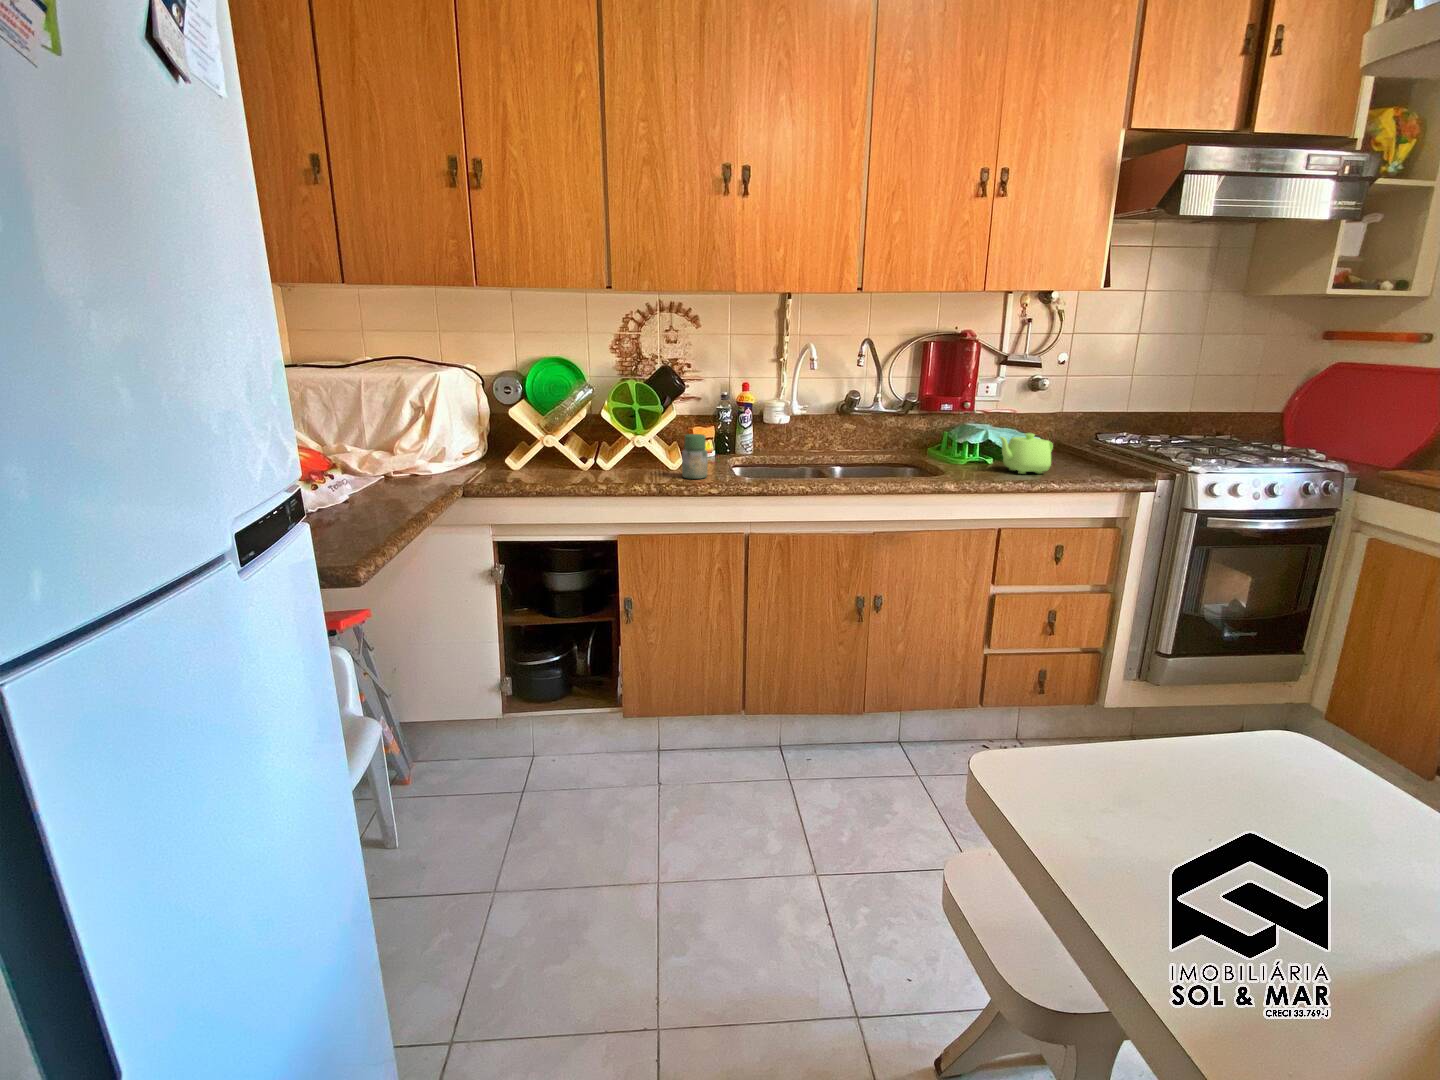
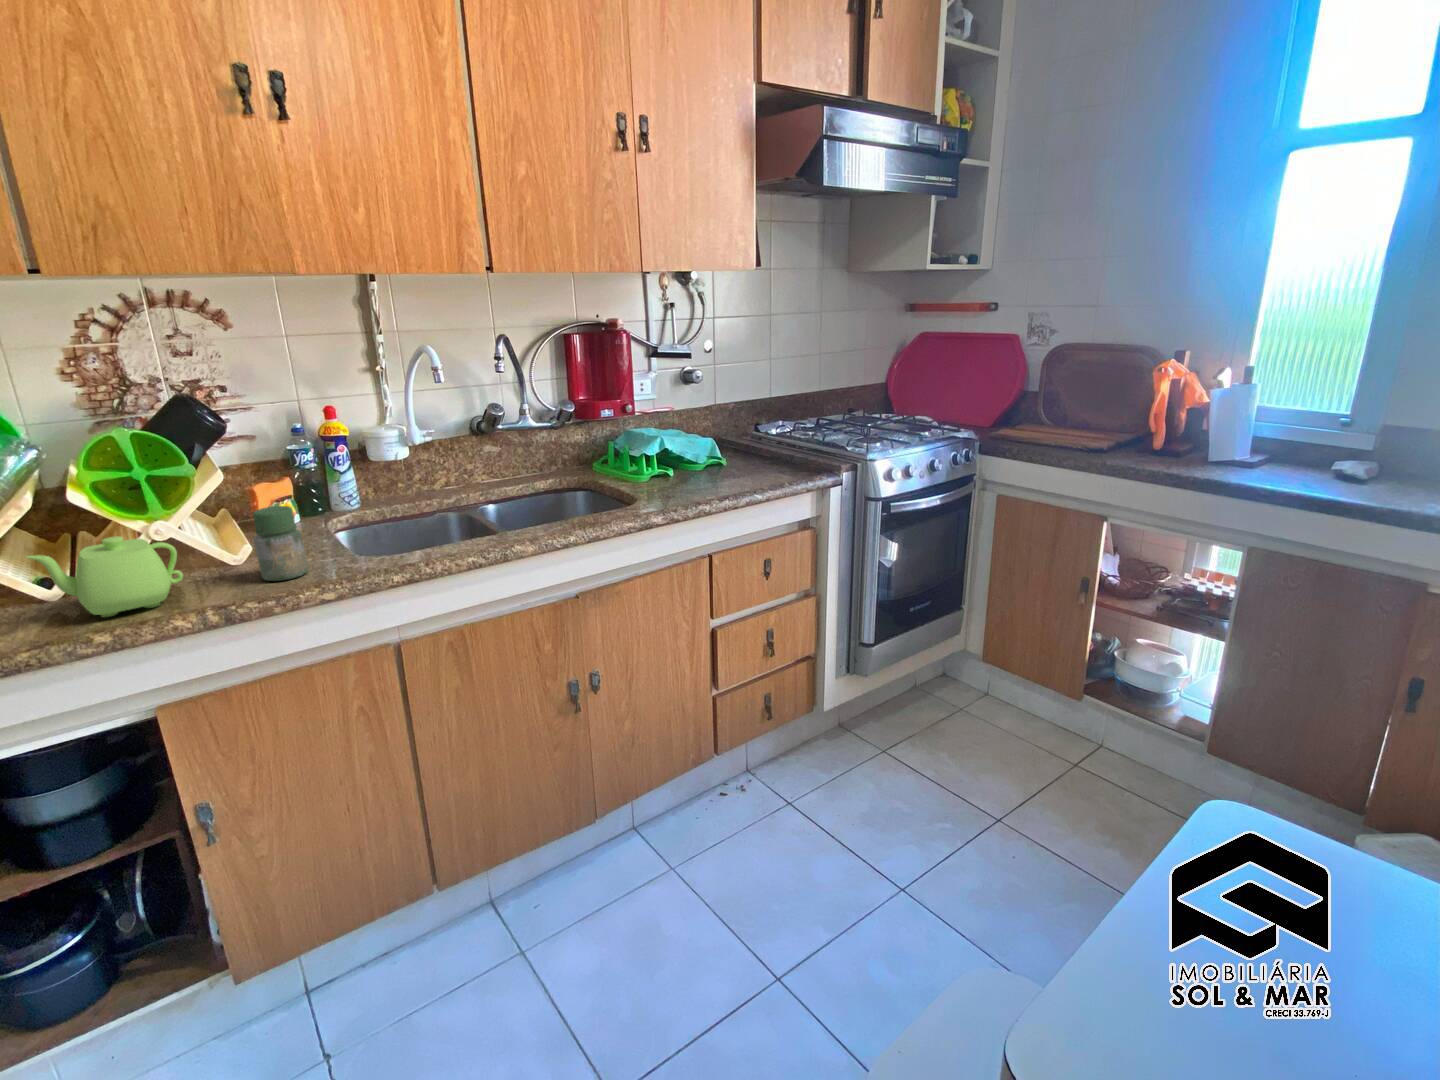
teapot: present [999,433,1053,474] -> present [27,536,183,617]

